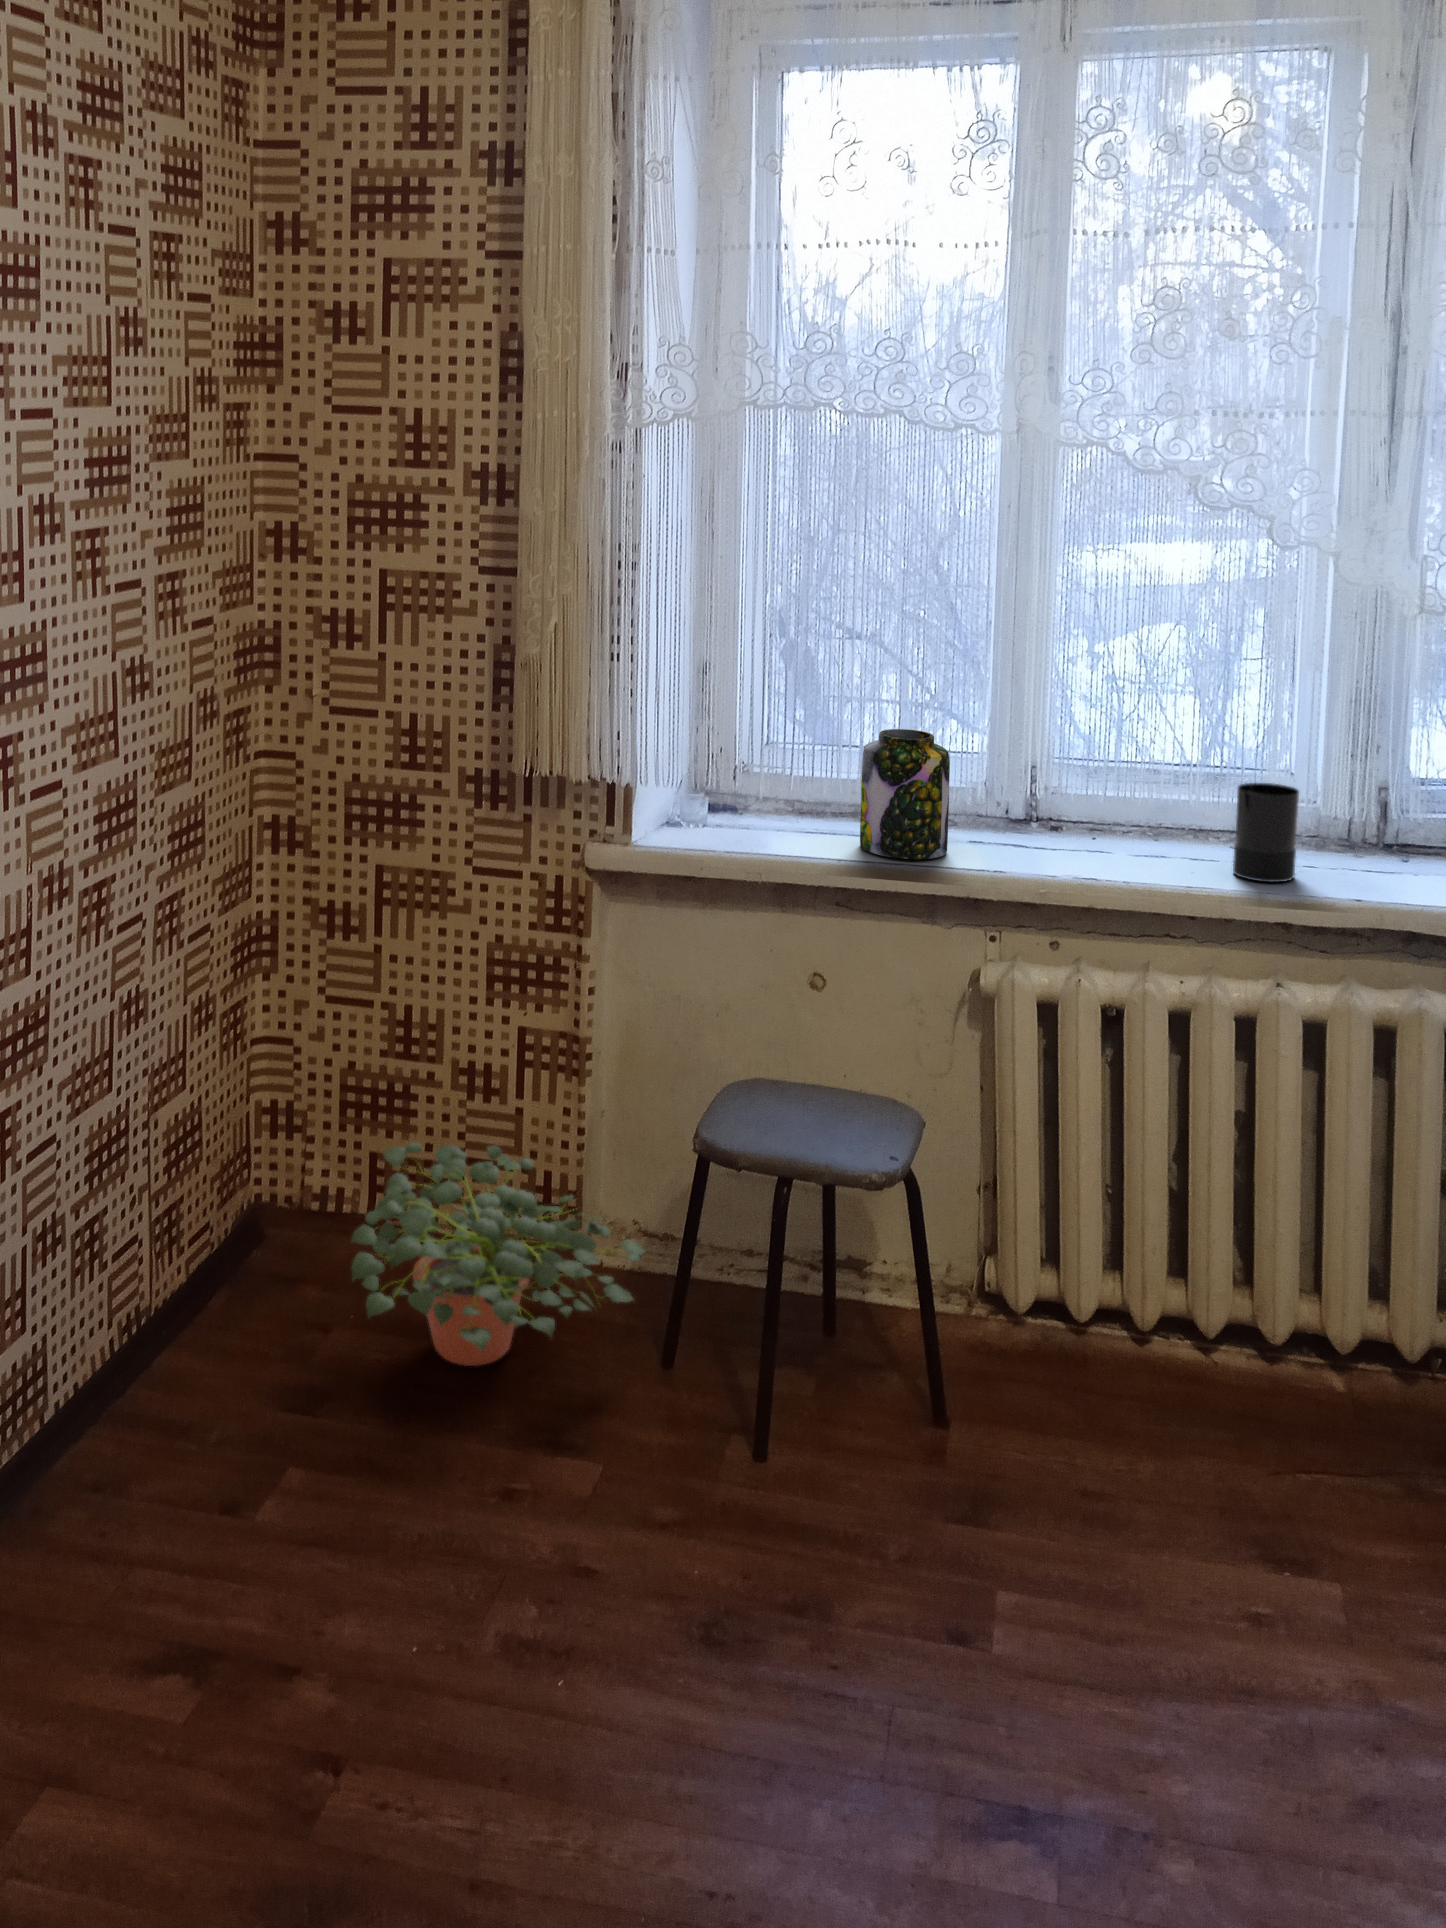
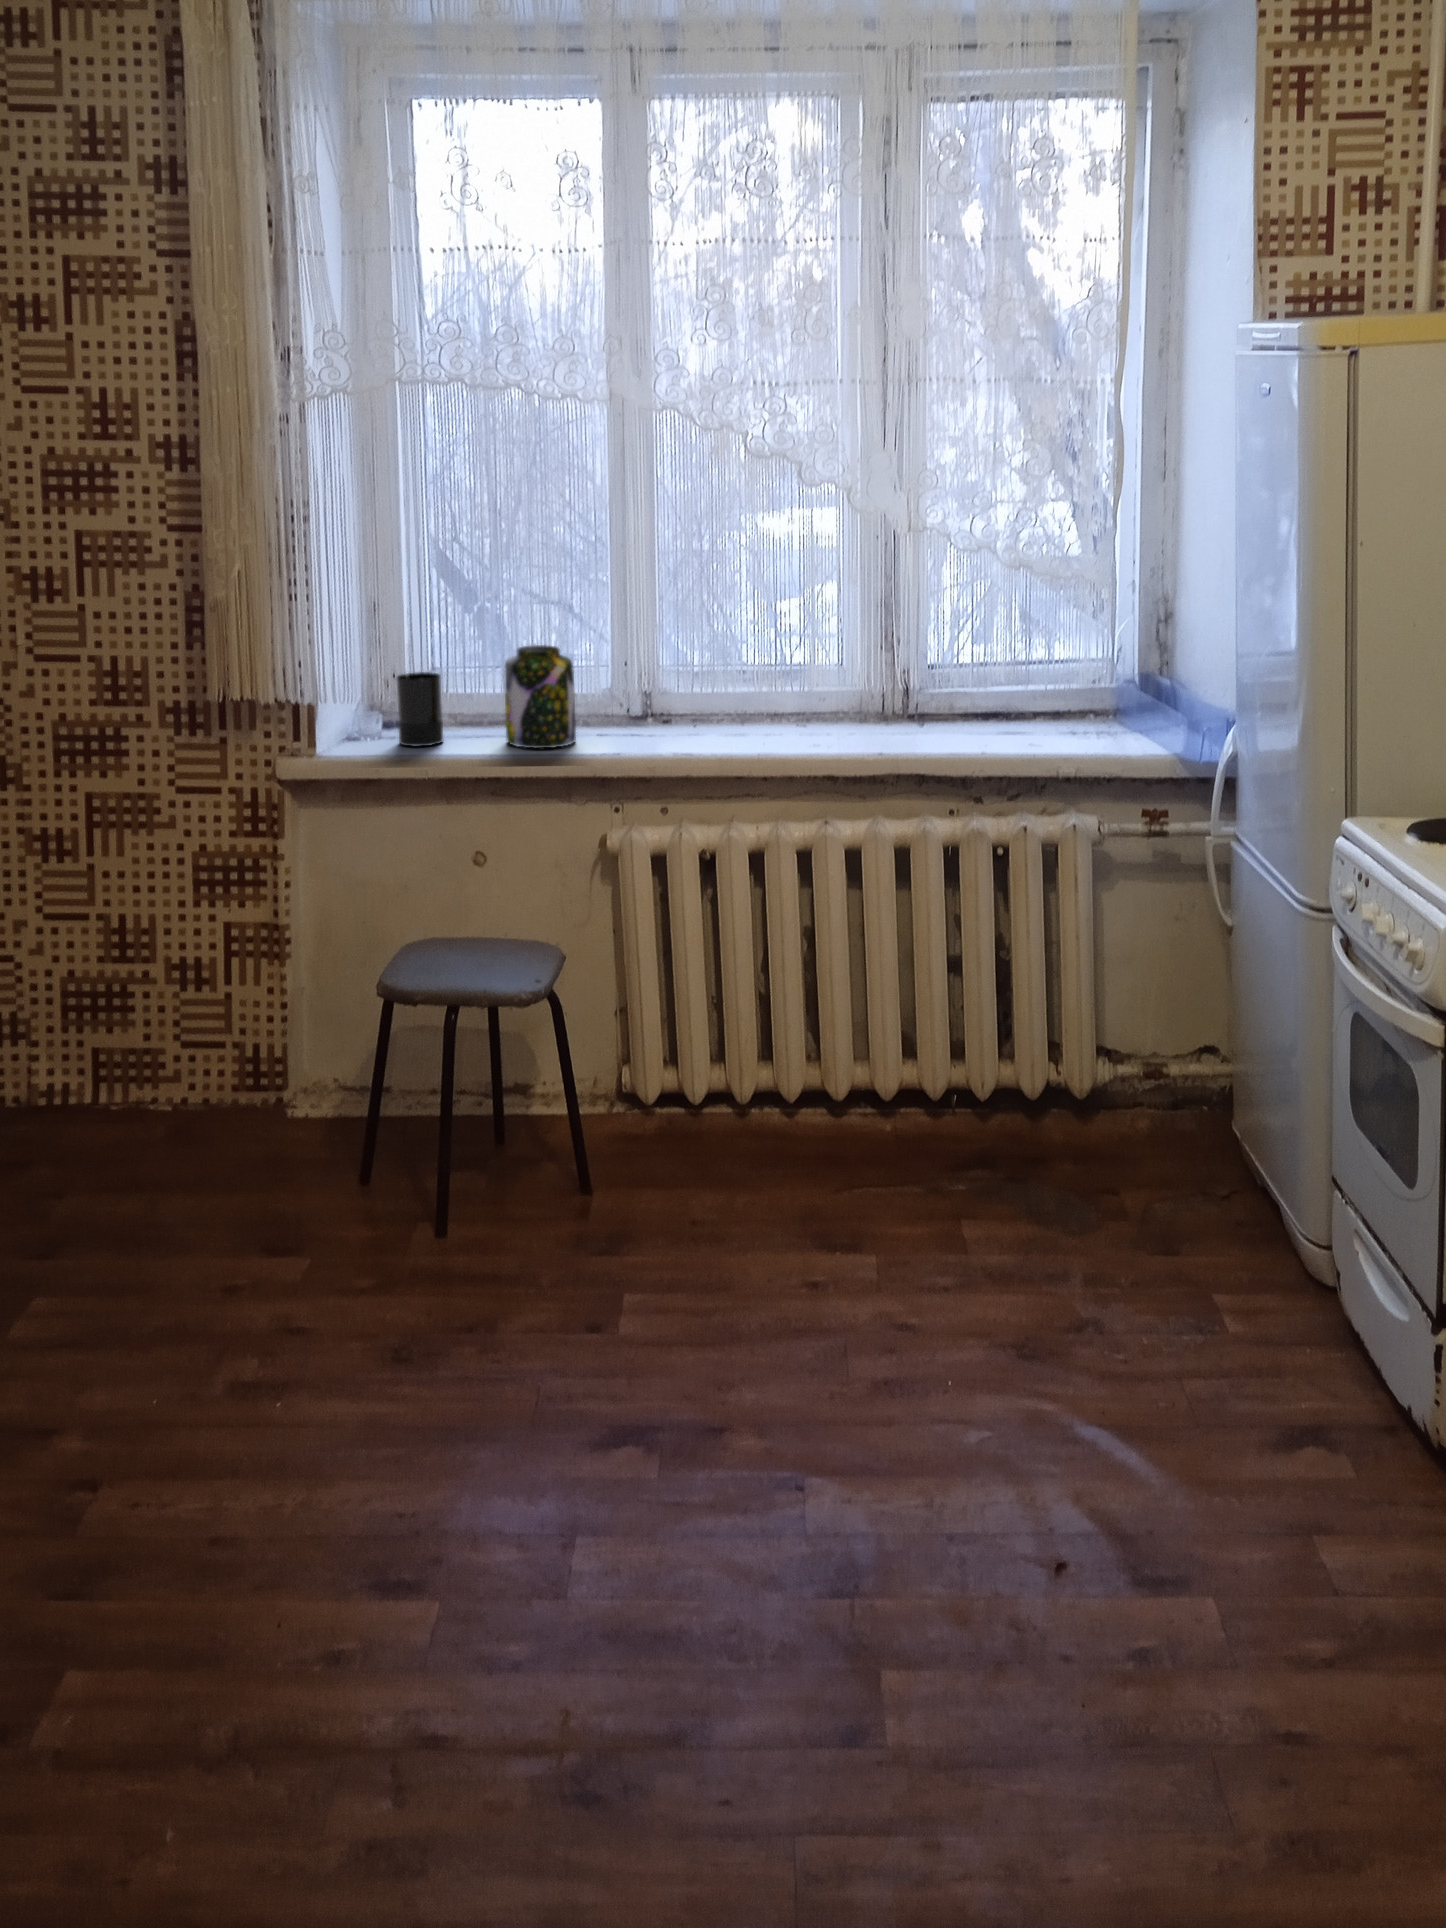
candle: present [1233,783,1299,882] -> present [396,671,443,746]
potted plant: present [350,1142,646,1366] -> none [79,1022,346,1206]

